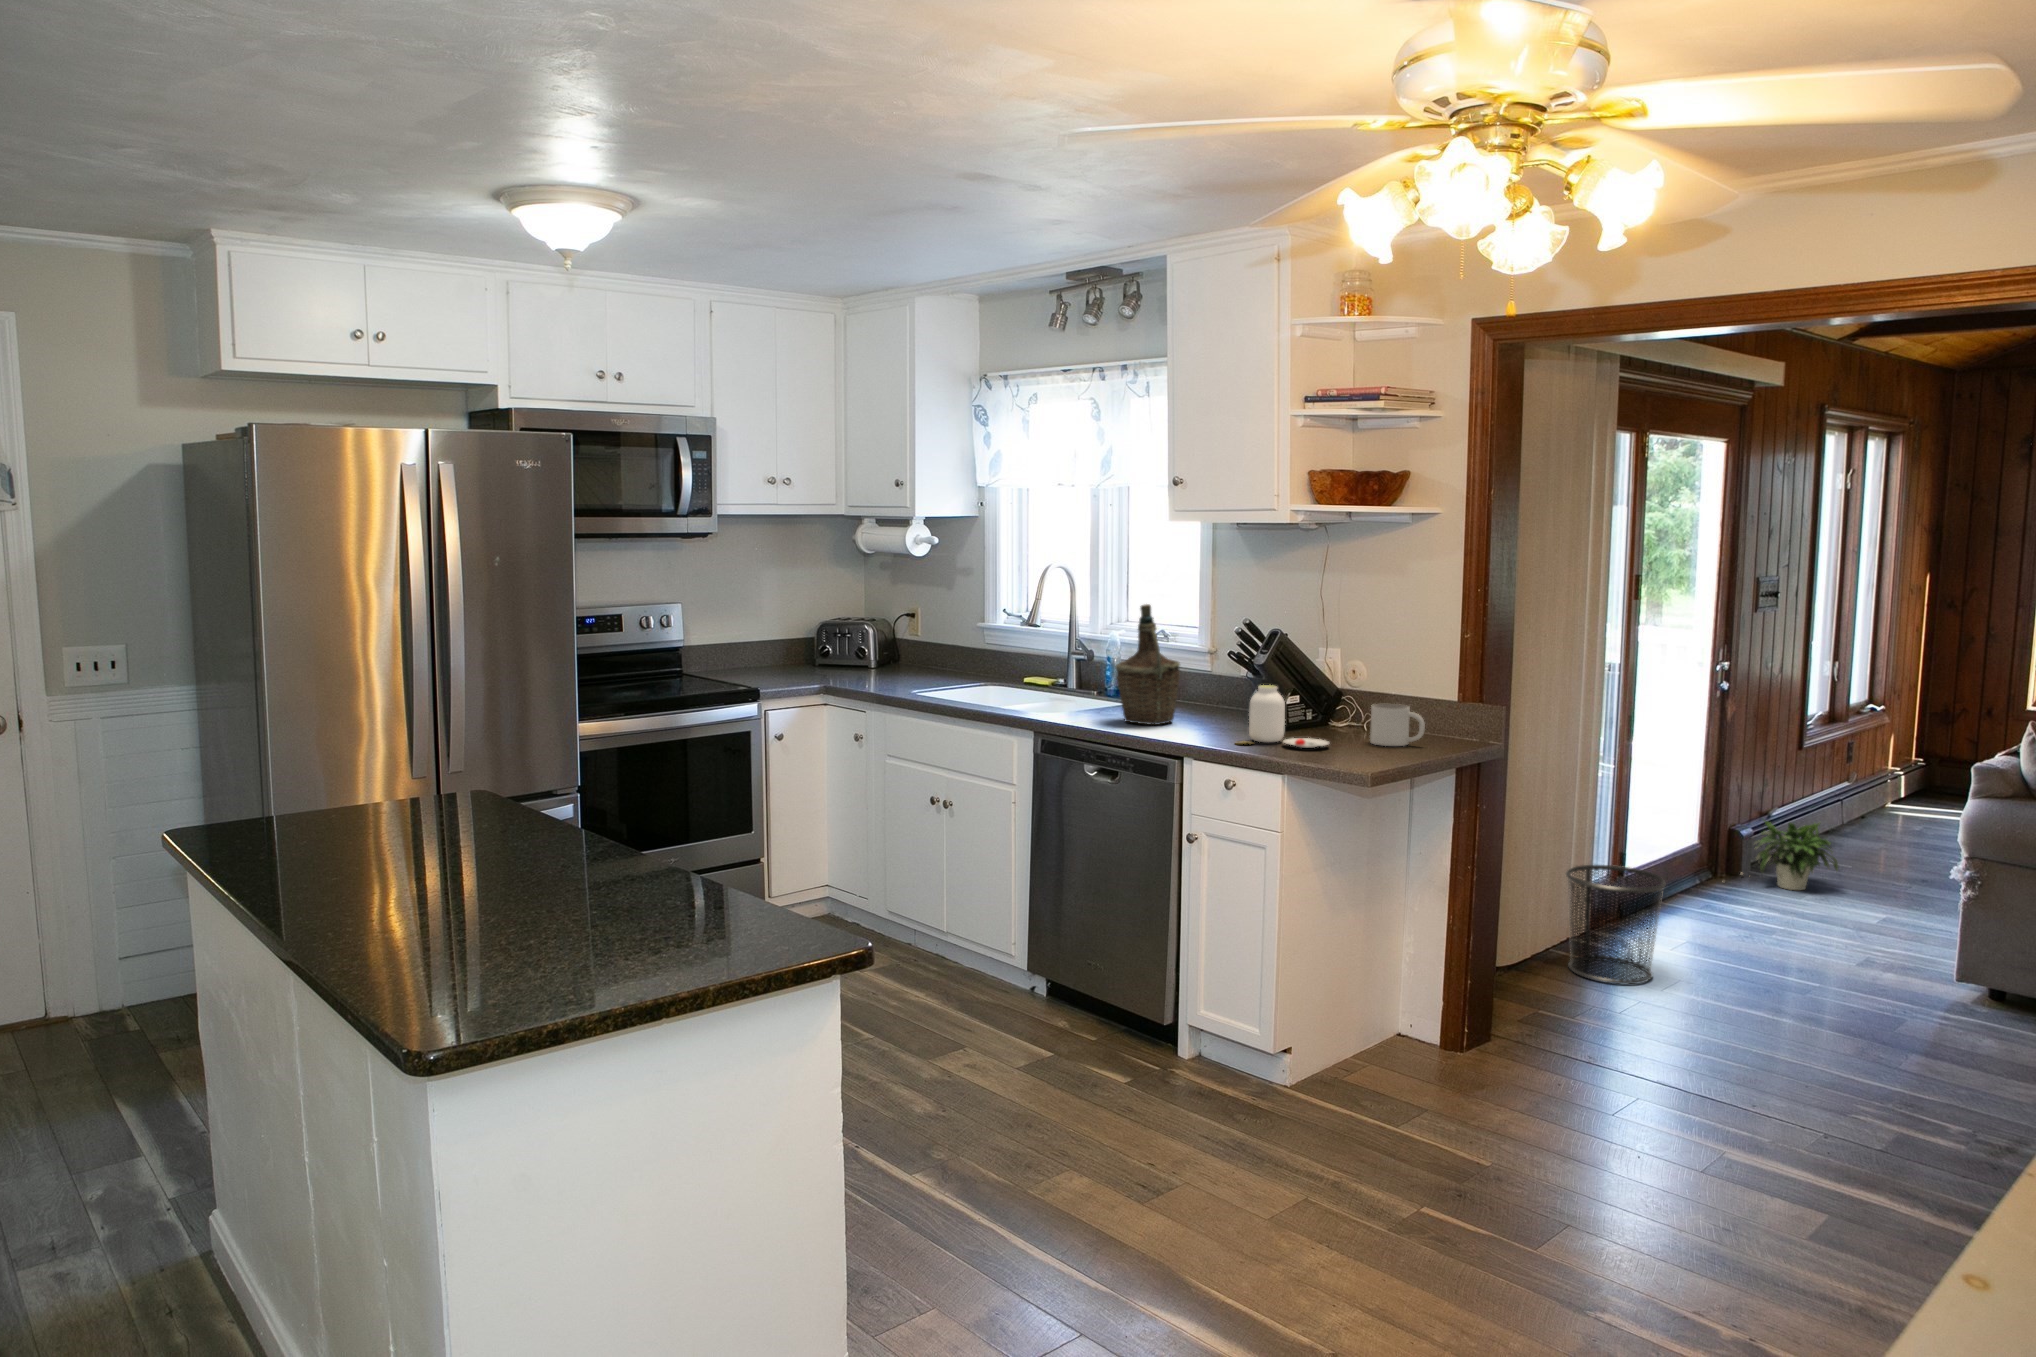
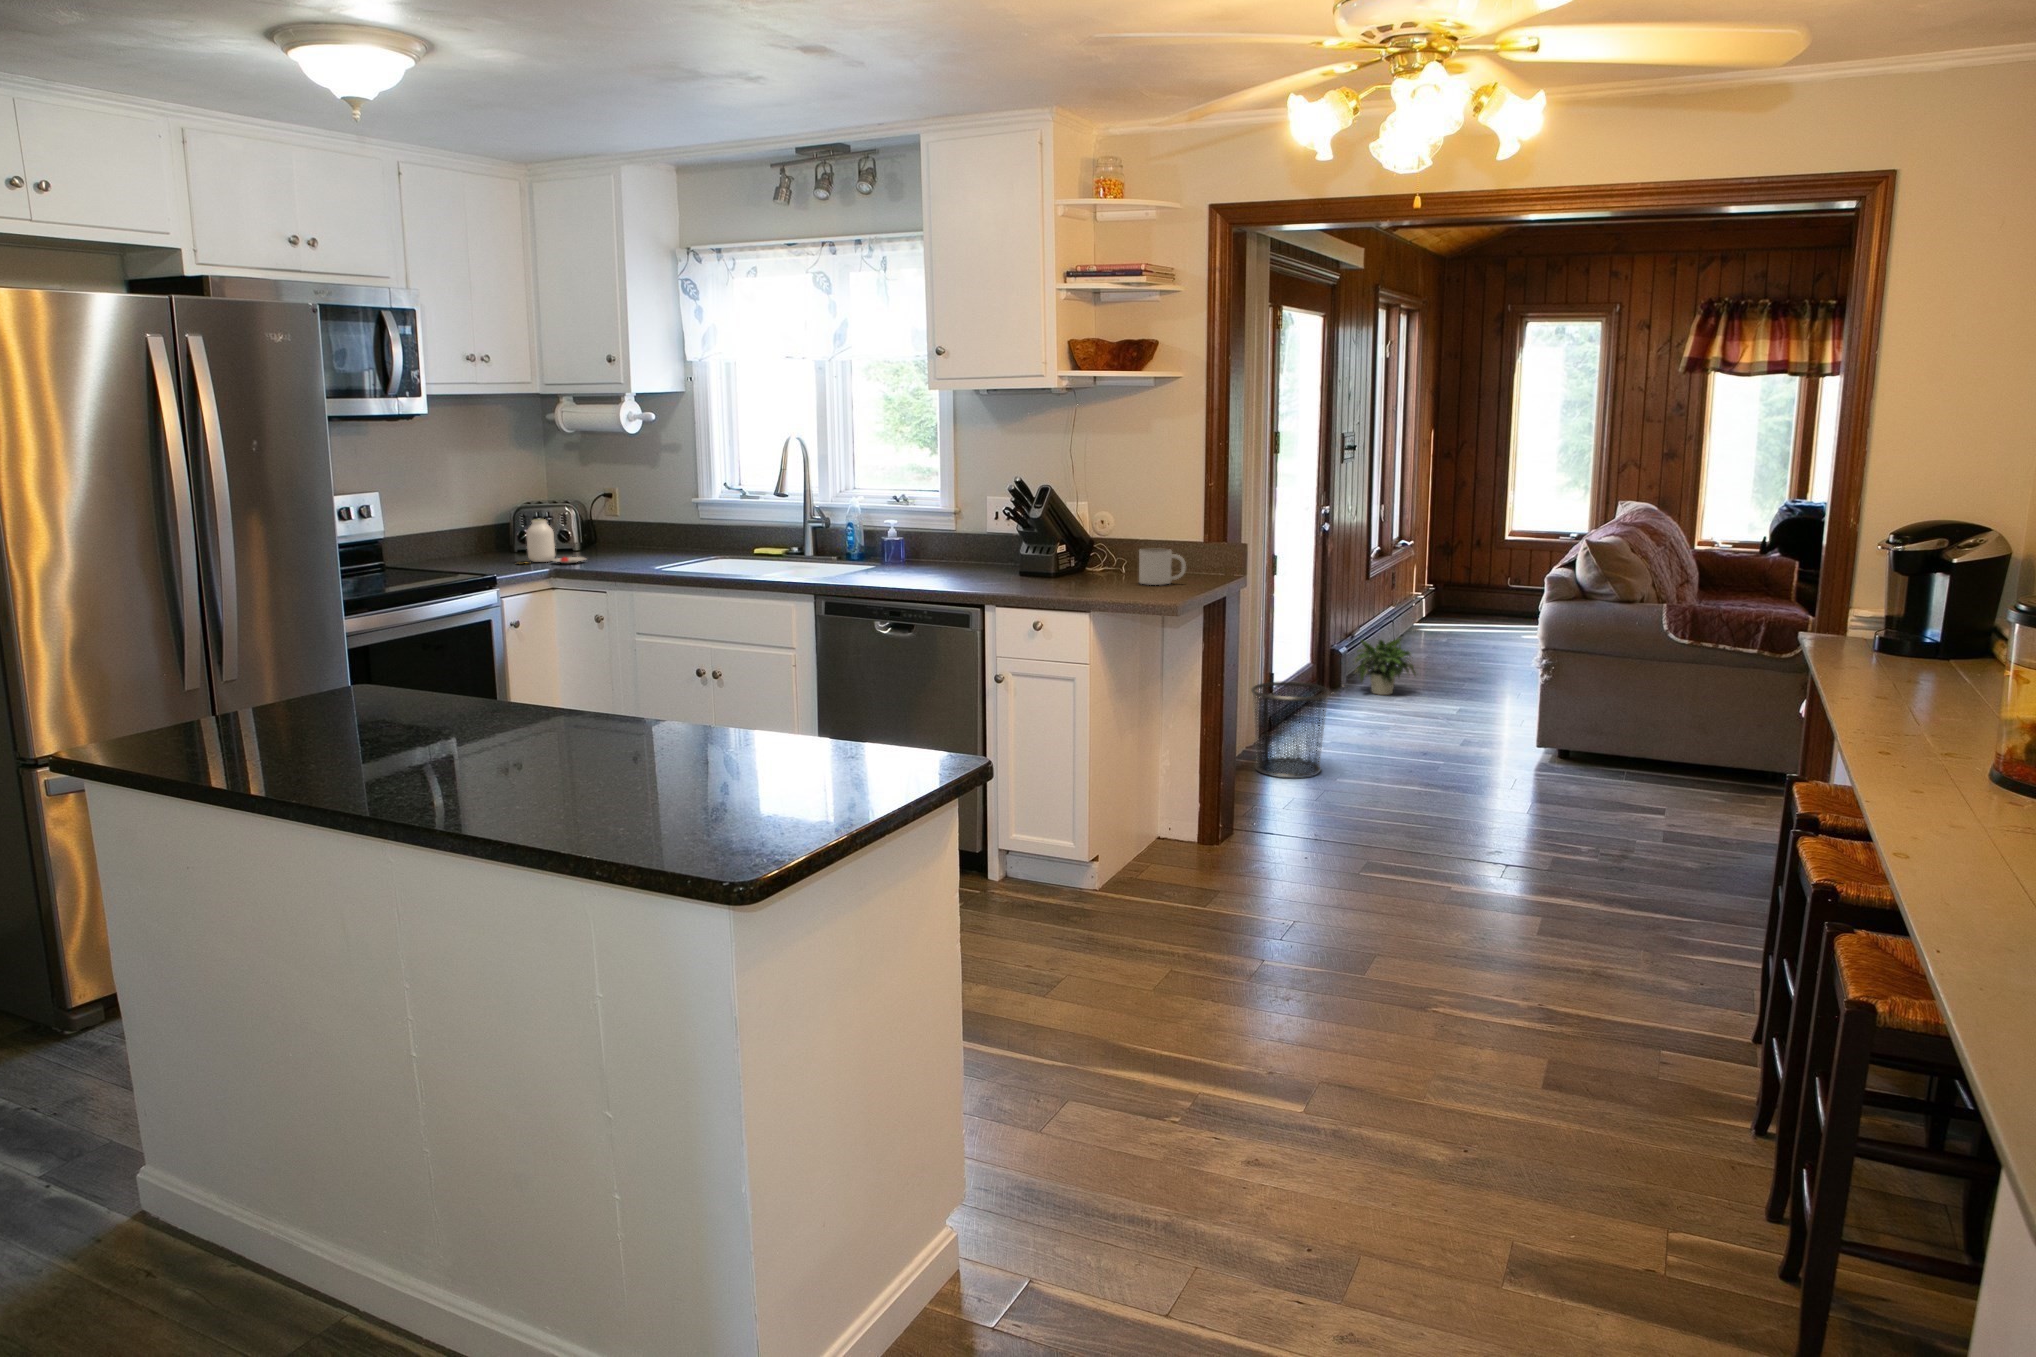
bottle: present [1116,604,1180,725] -> none [897,469,958,582]
jar: present [1236,685,1329,748] -> present [526,519,585,563]

